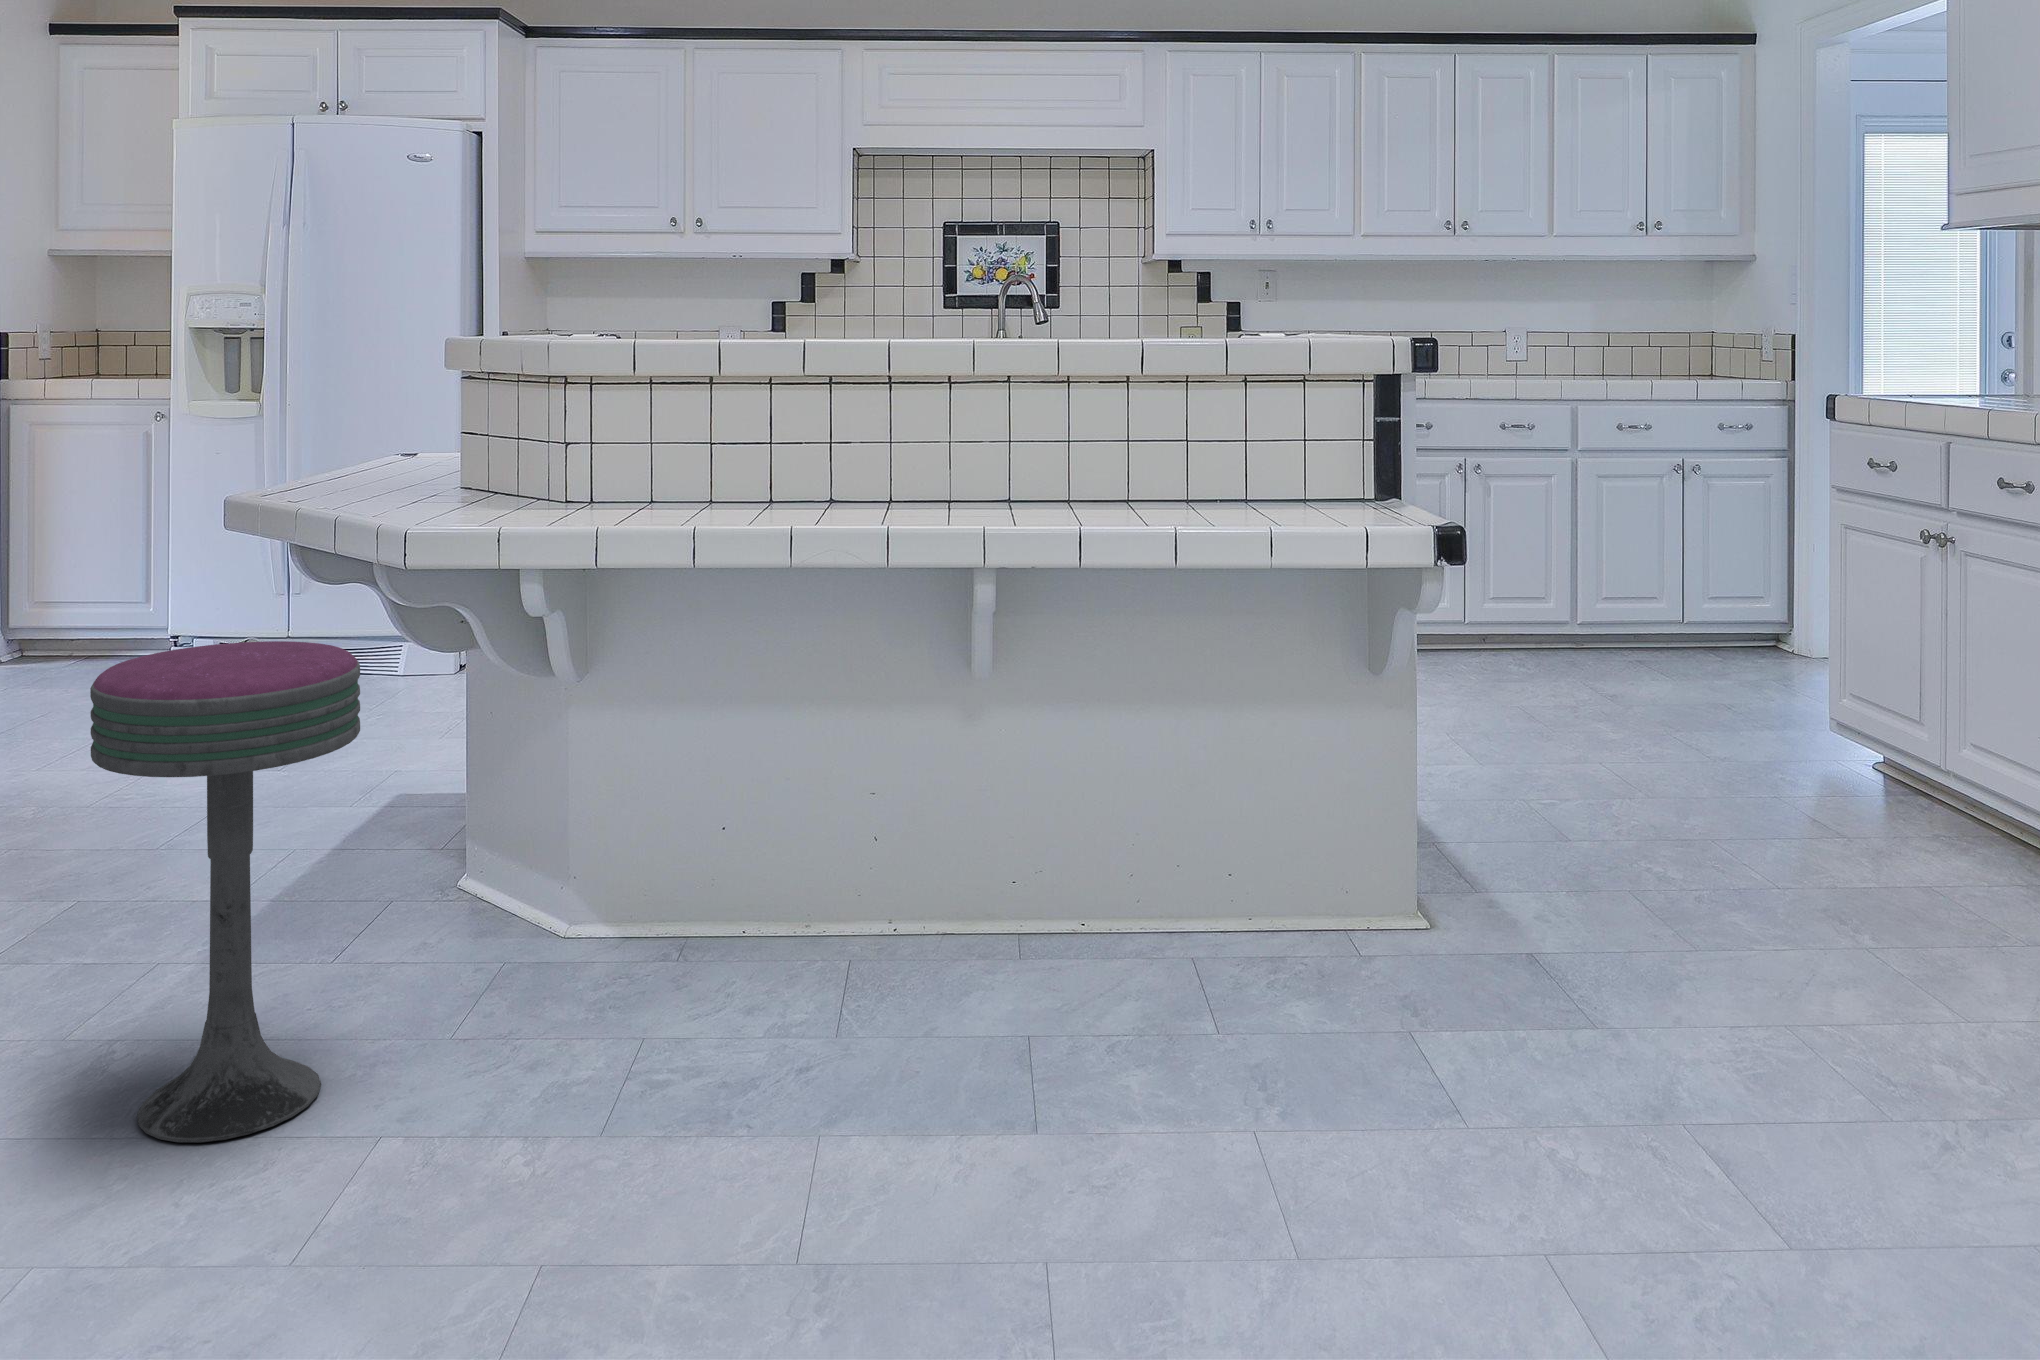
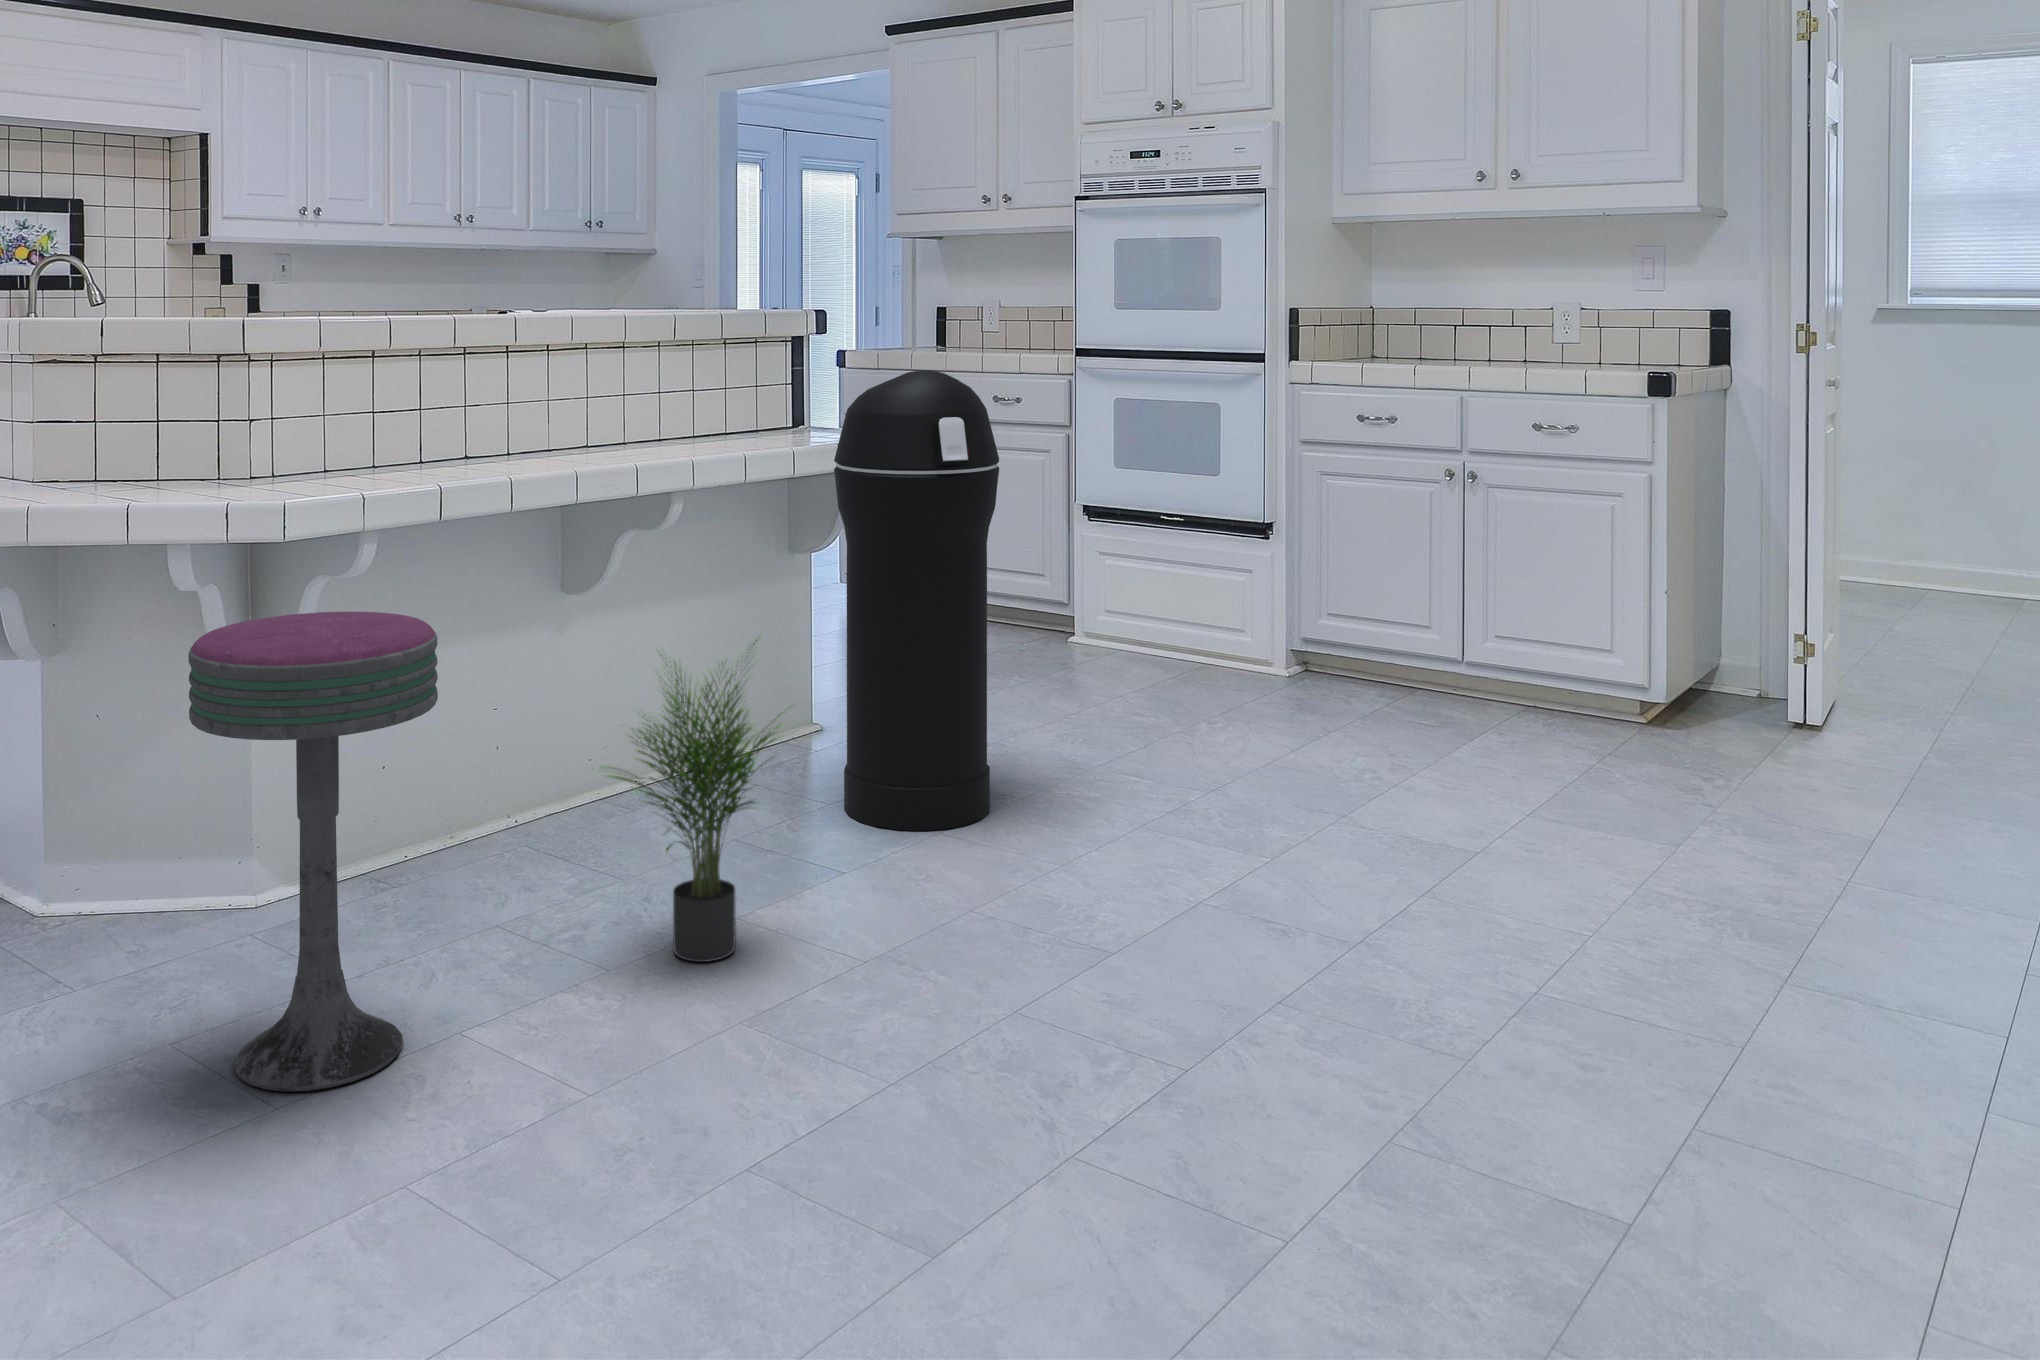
trash can: none [1140,430,1391,1138] -> present [834,370,999,831]
potted plant: none [499,752,772,1179] -> present [594,640,787,962]

